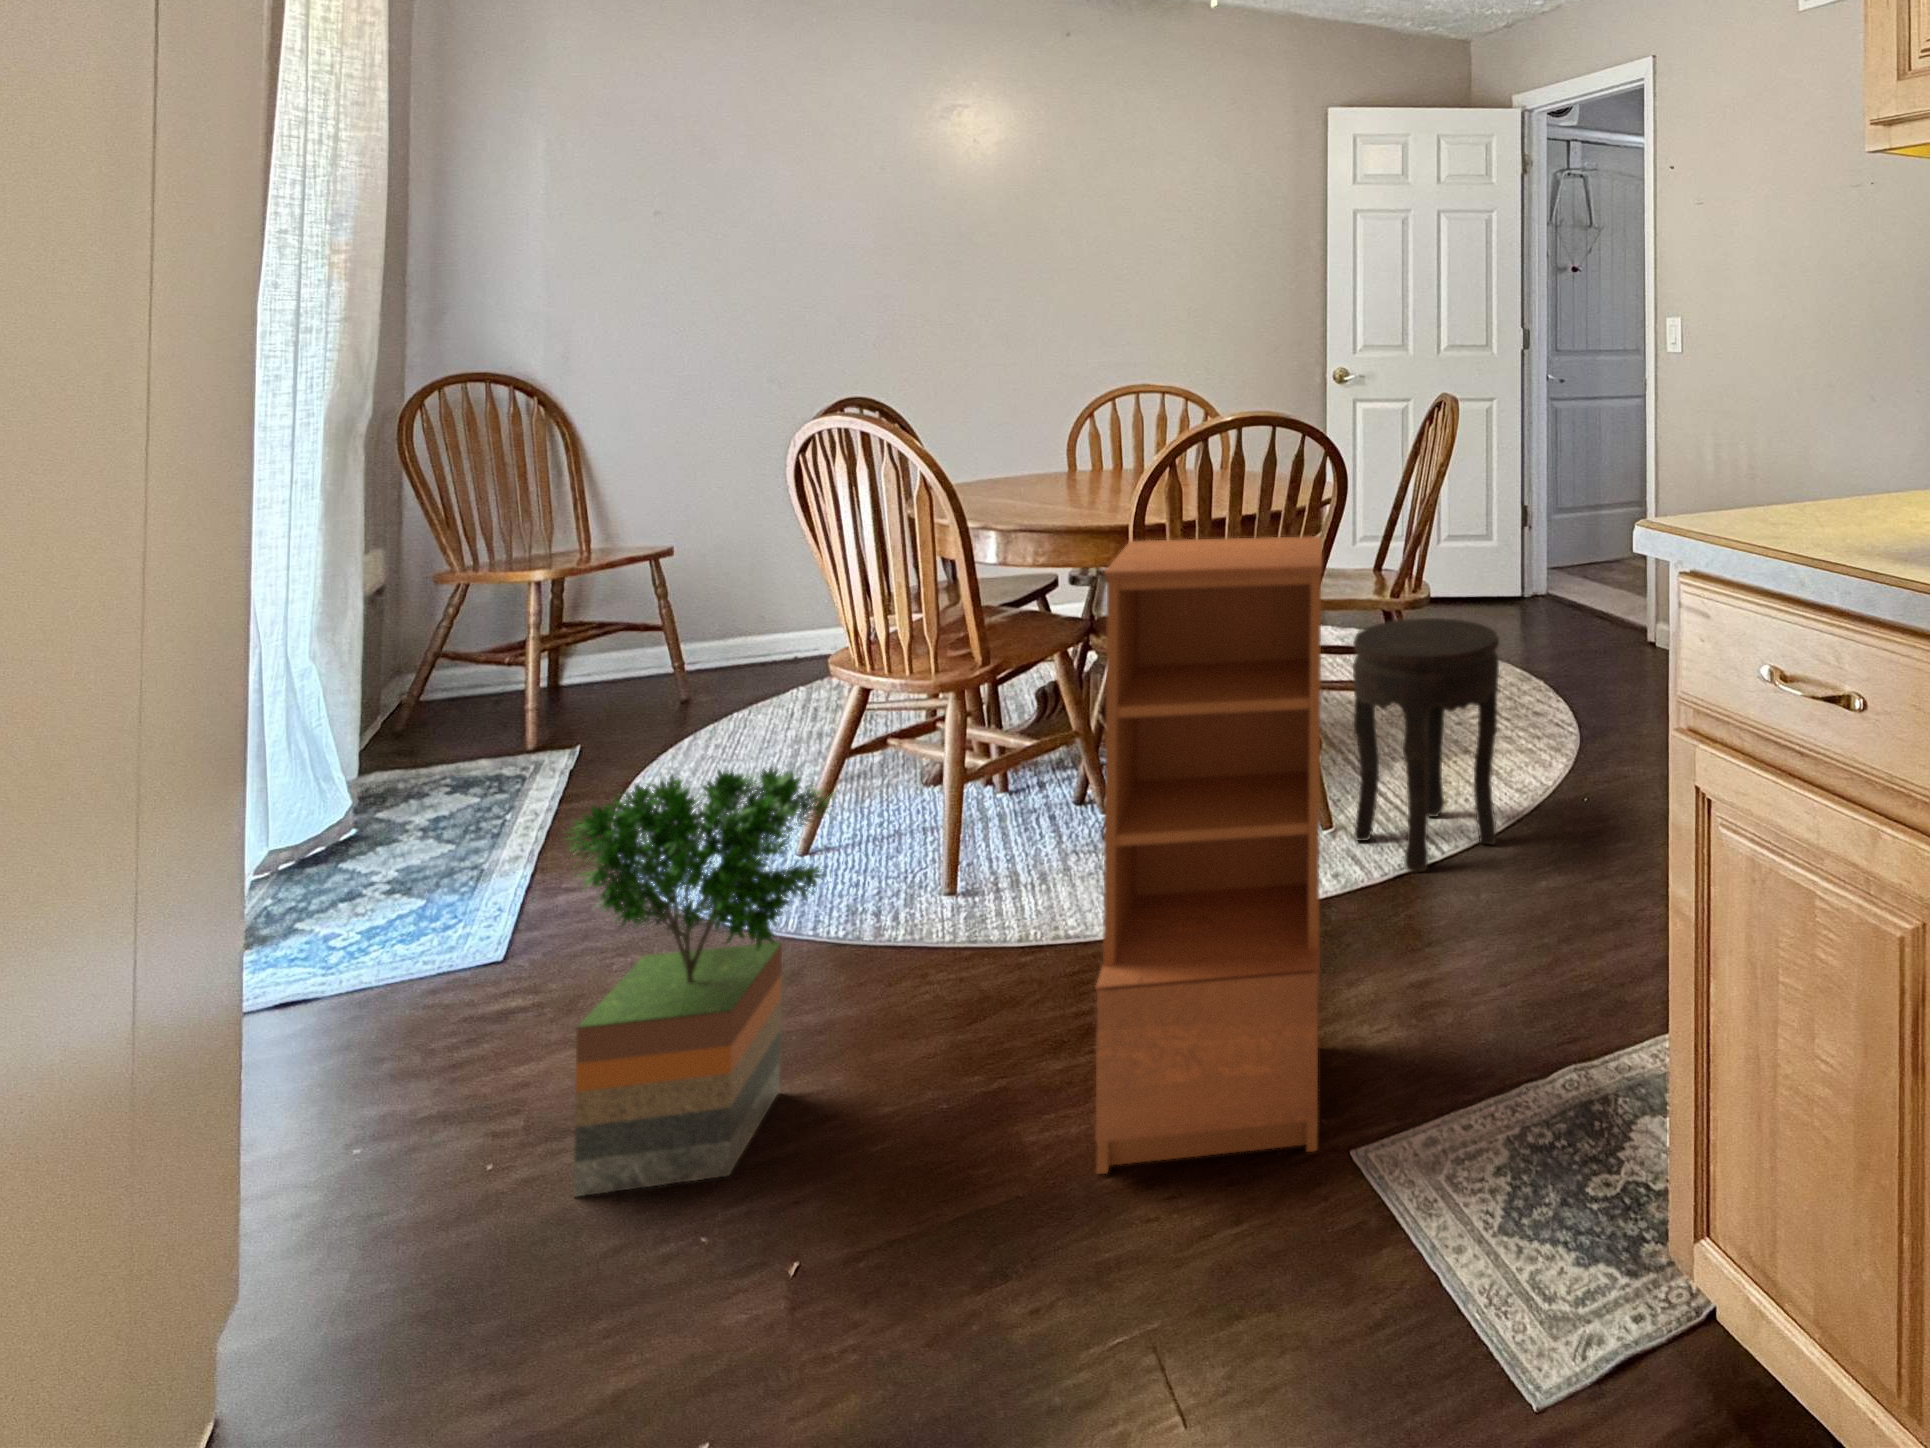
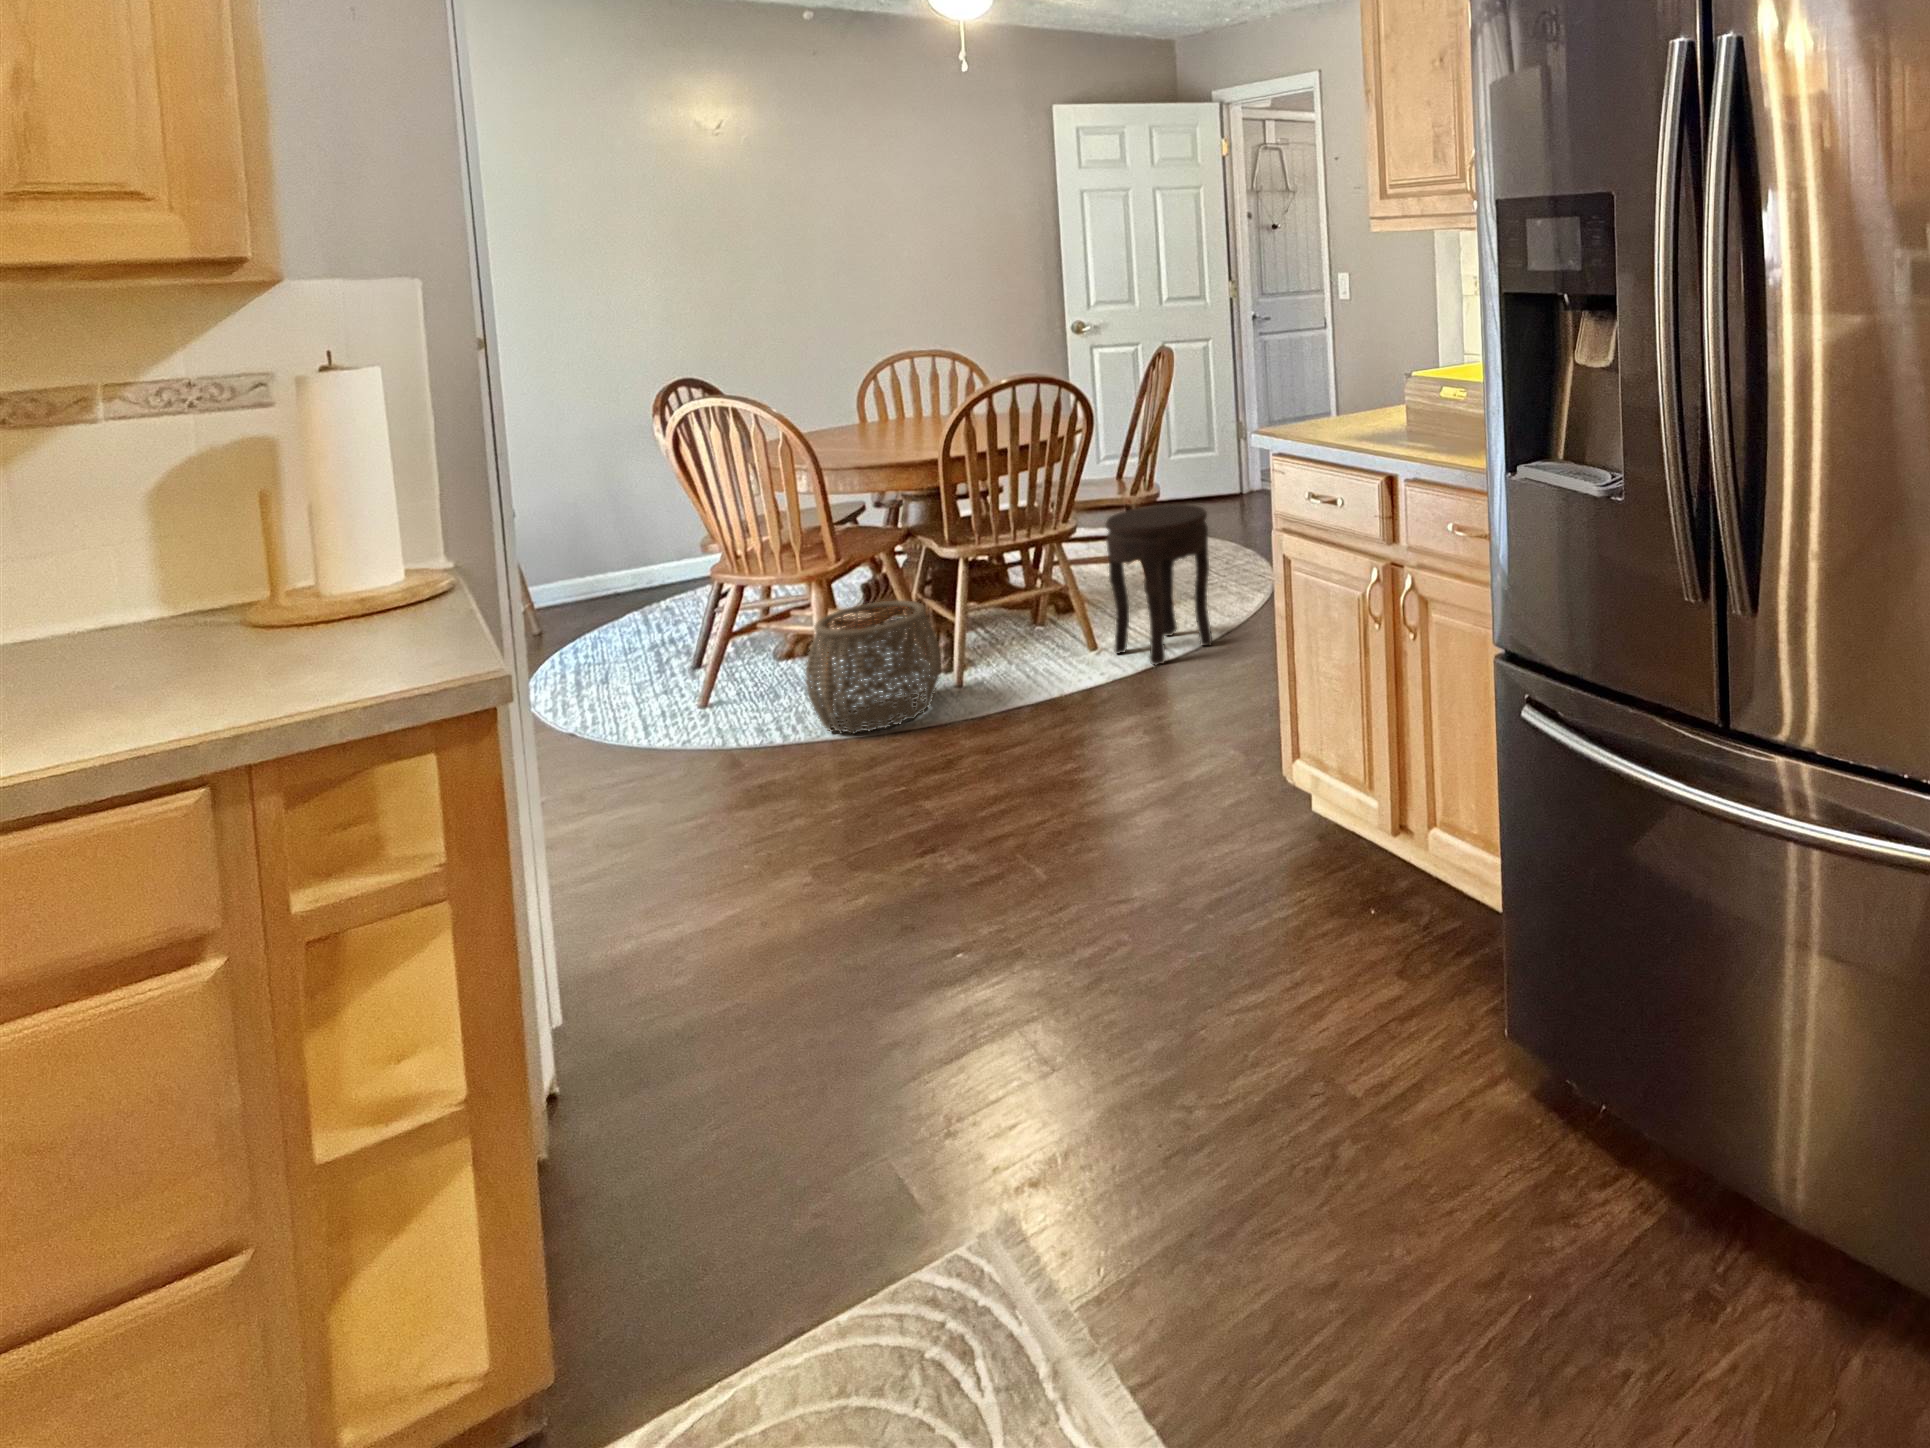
bookcase: present [1095,536,1322,1174] -> none [953,453,1103,811]
woven basket: none [912,731,1108,944] -> present [805,601,941,733]
potted tree: present [569,767,833,1196] -> none [611,617,788,862]

